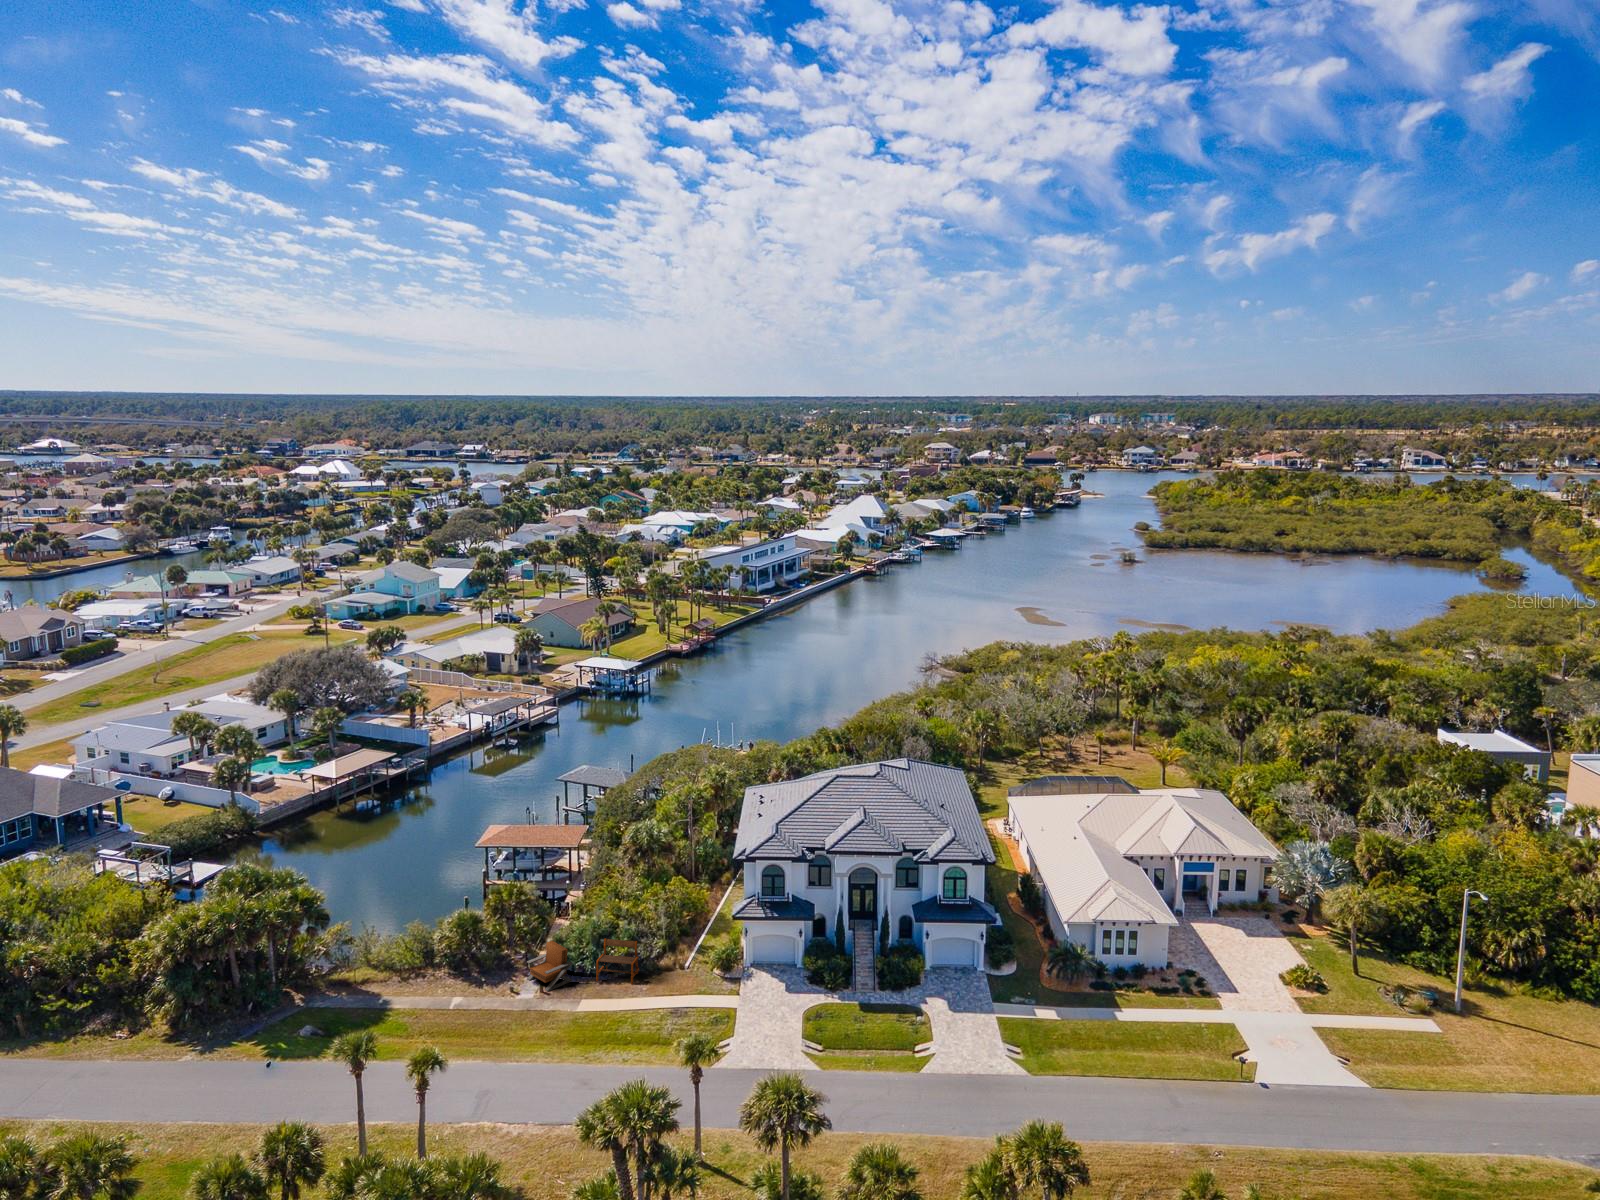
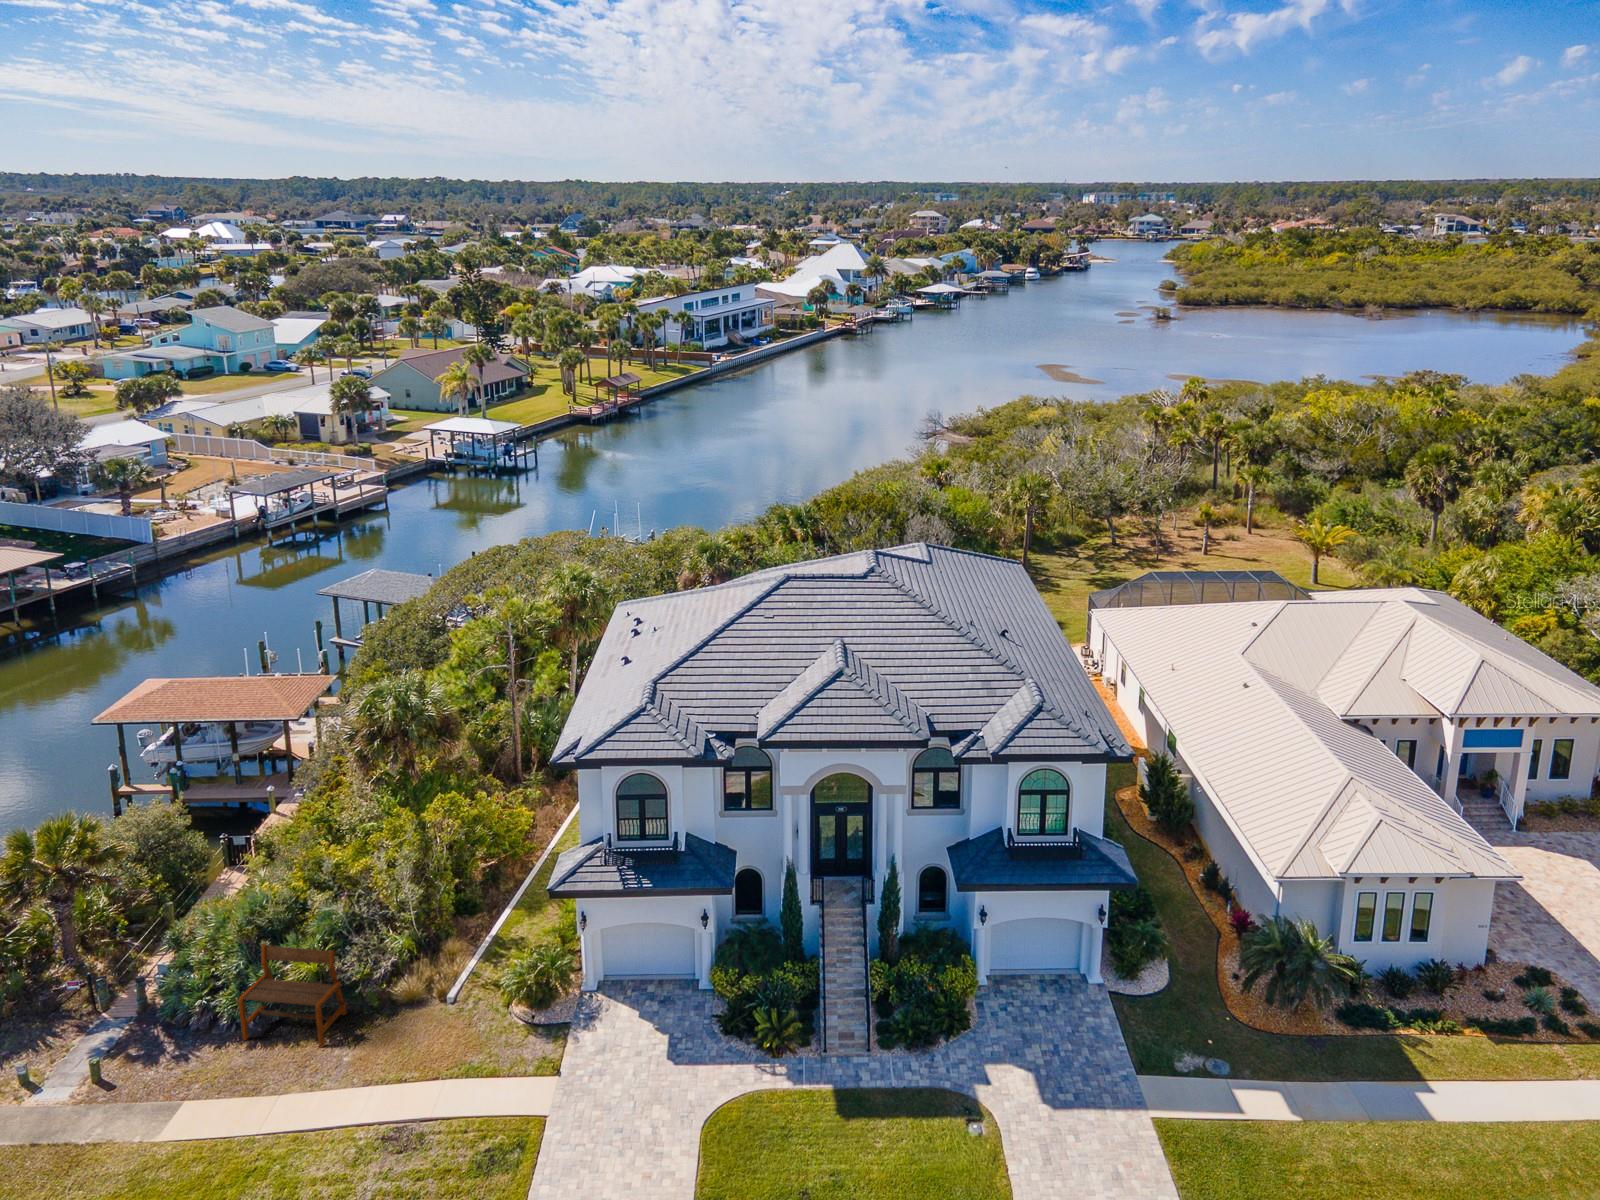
lounge chair: present [527,941,573,991] -> none [78,953,188,1078]

